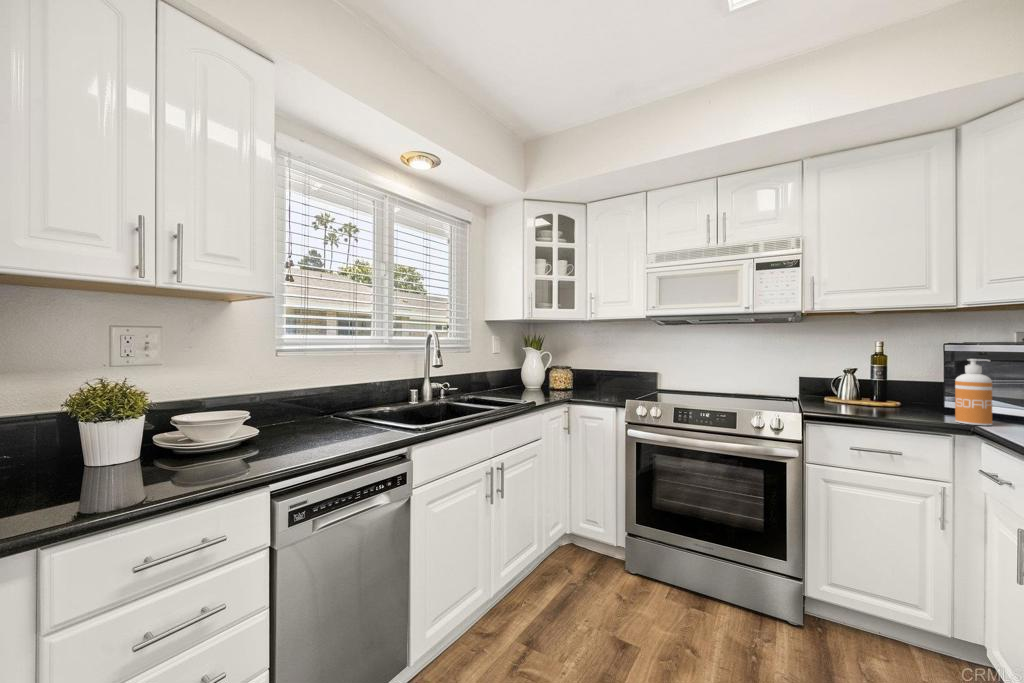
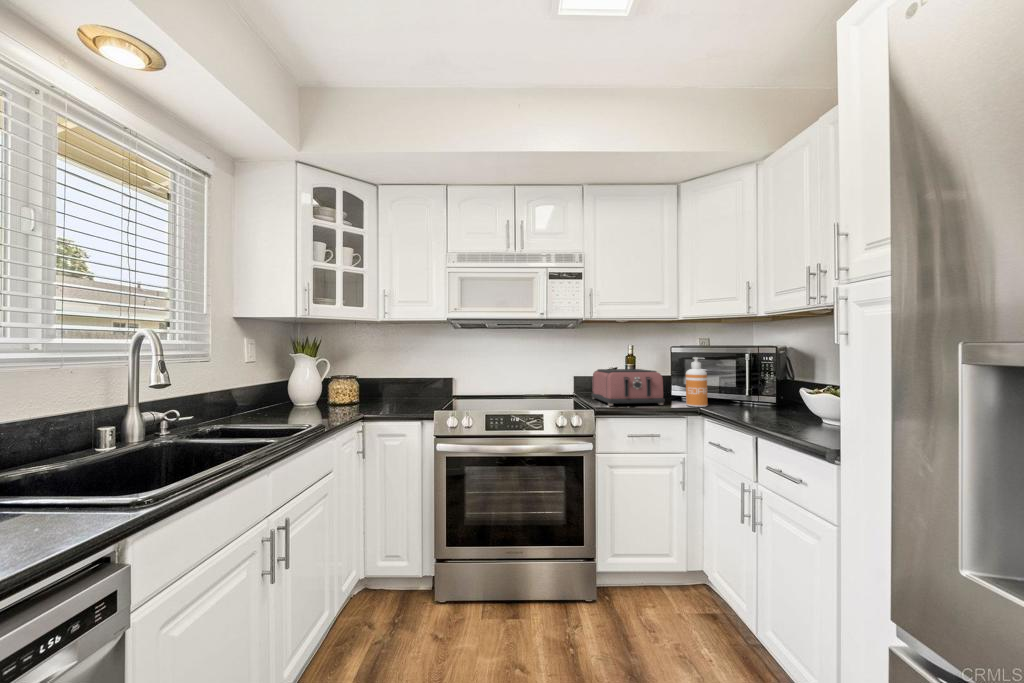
toaster: none [818,370,917,418] -> present [591,369,665,406]

